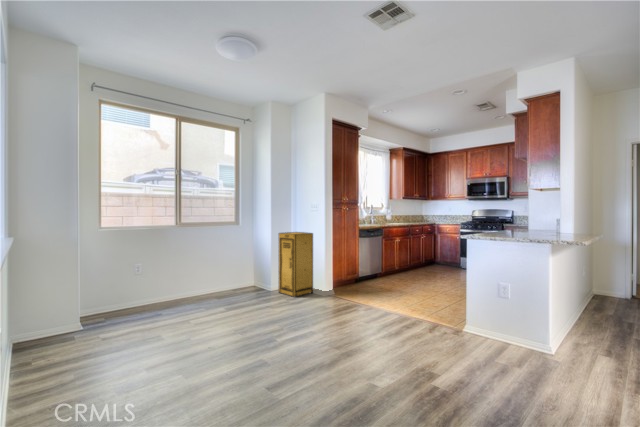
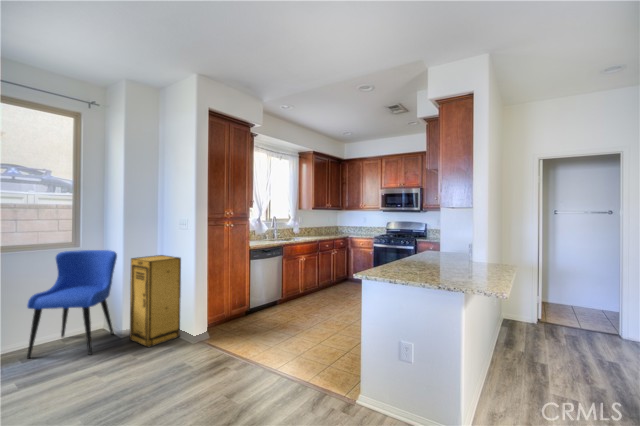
dining chair: none [219,228,267,299] -> present [27,250,117,358]

